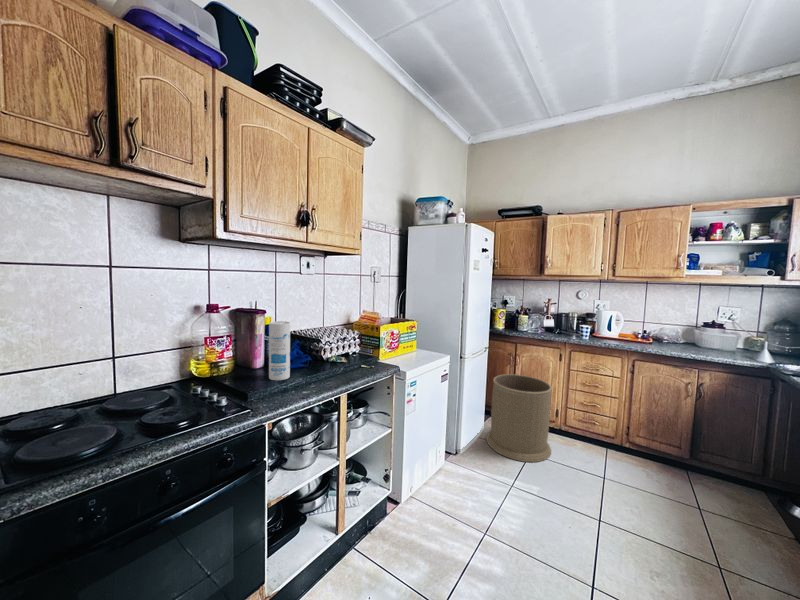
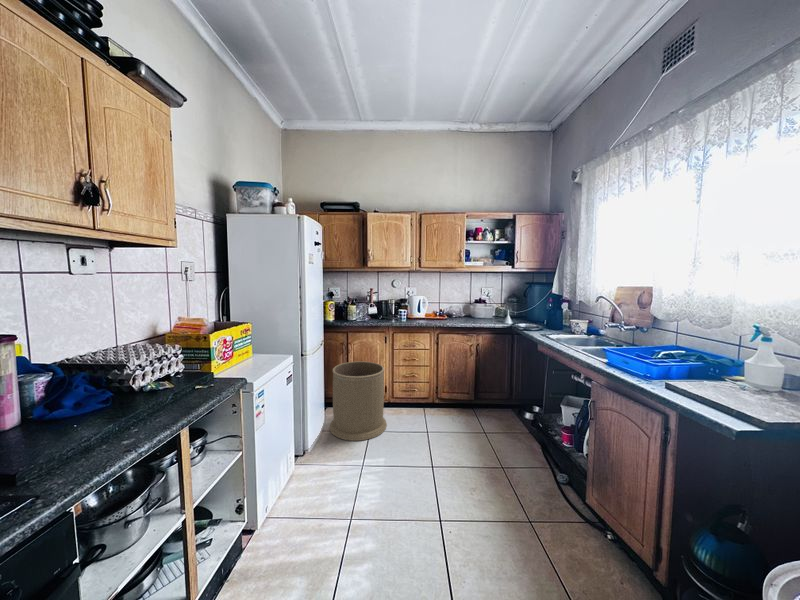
canister: present [269,321,290,380] -> none [37,348,87,440]

